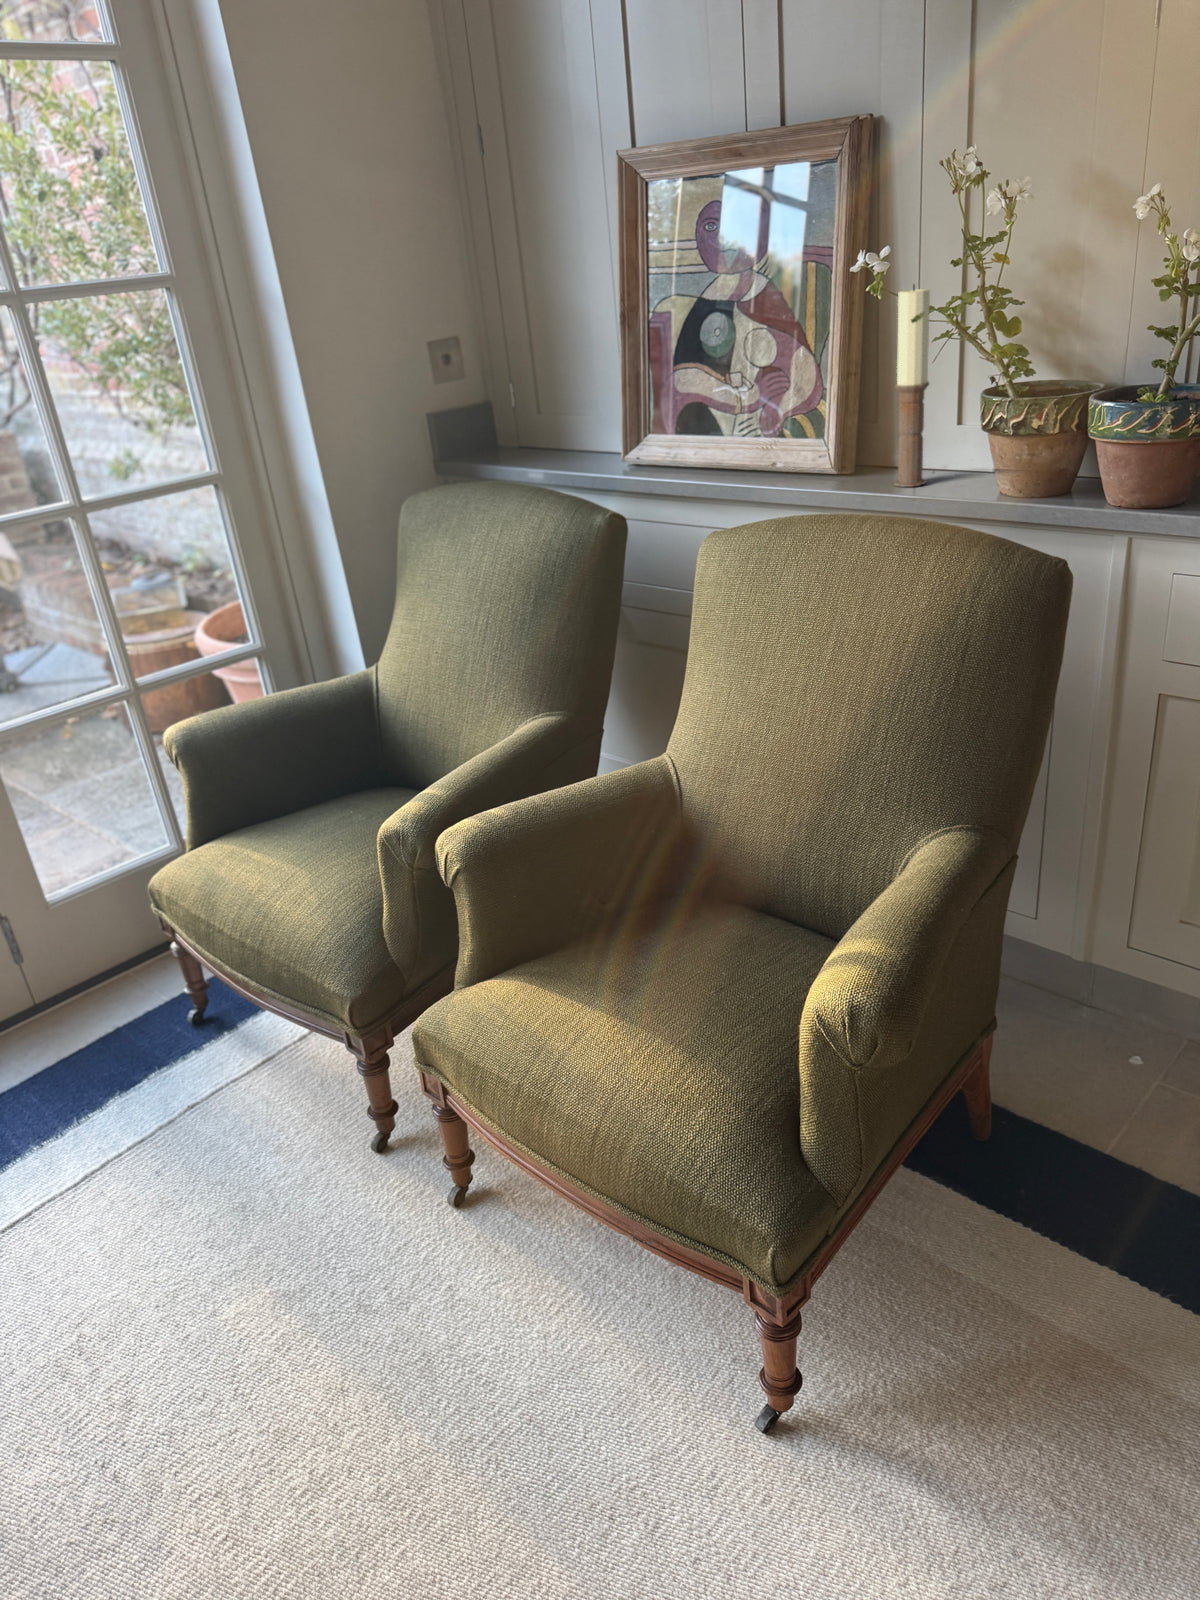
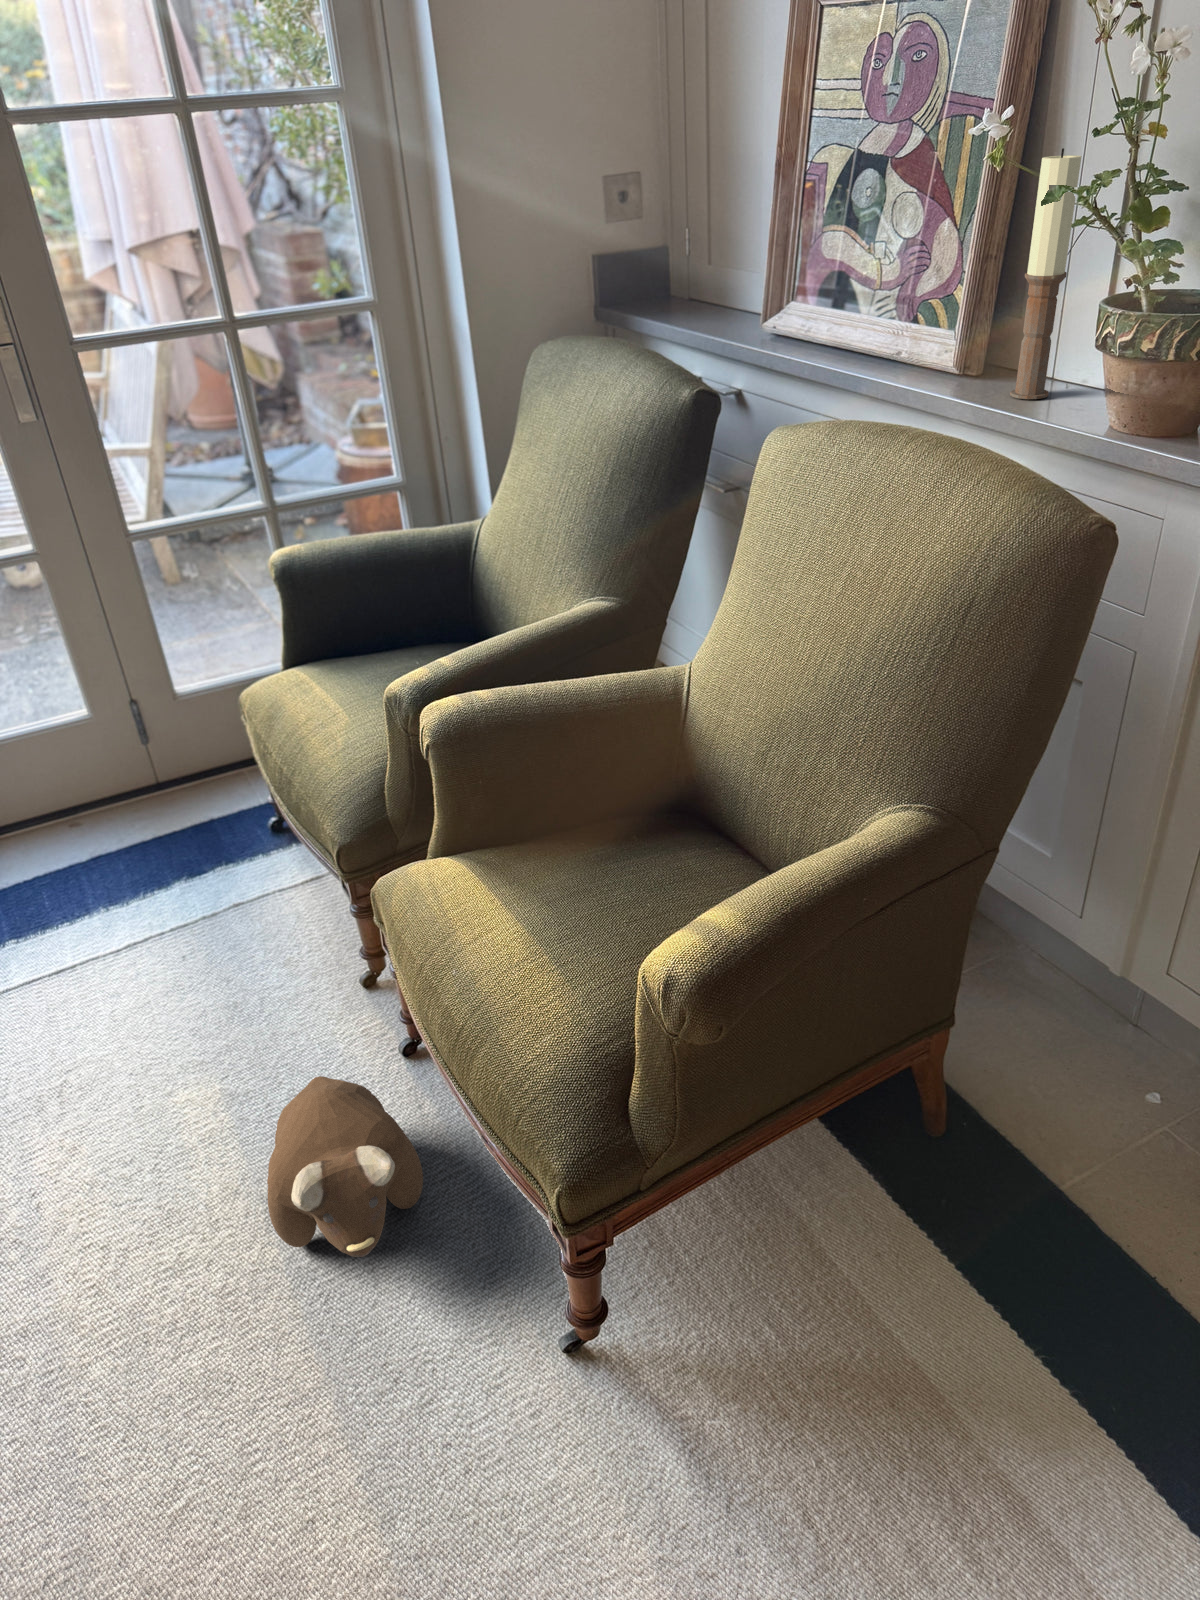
plush toy: none [384,1233,559,1423] -> present [267,1076,423,1257]

